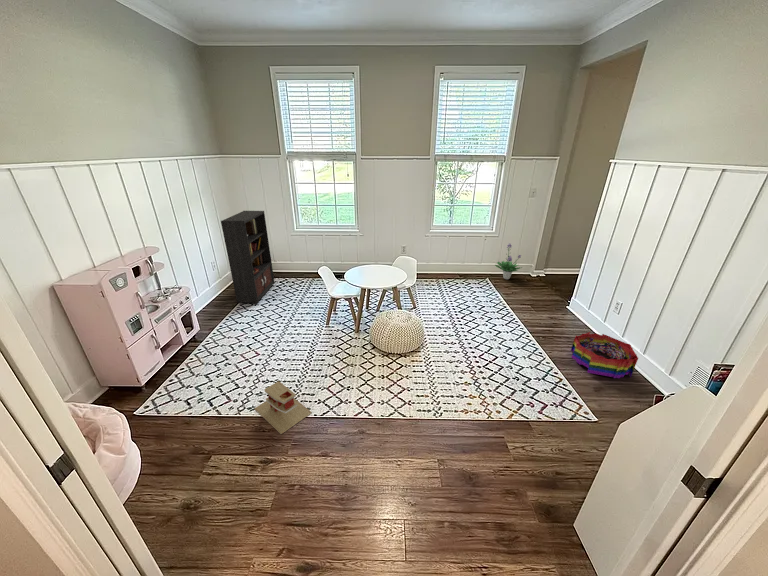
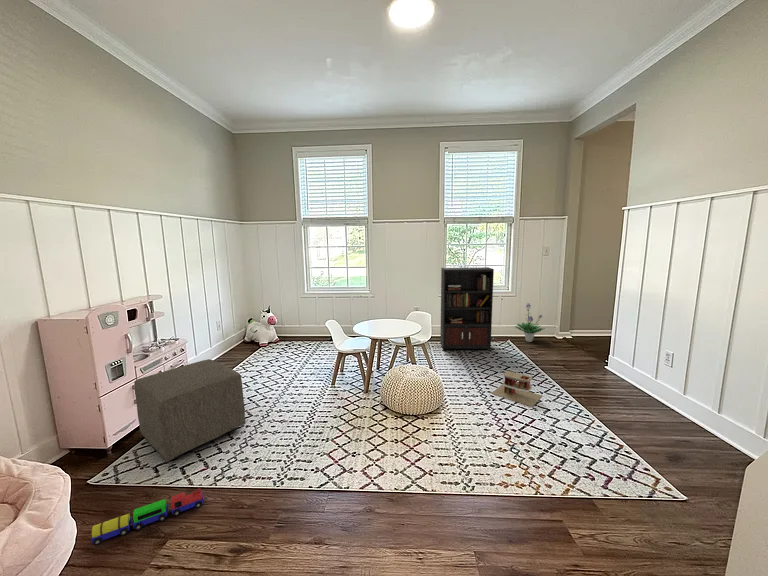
bookcase: present [221,211,275,303] -> present [440,267,494,349]
ottoman: none [154,308,255,397] -> present [134,359,246,462]
storage bin: present [571,332,638,378] -> none [623,389,713,445]
toy house: present [254,381,312,434] -> present [492,371,542,407]
toy train: none [153,419,233,460] -> present [91,488,204,545]

